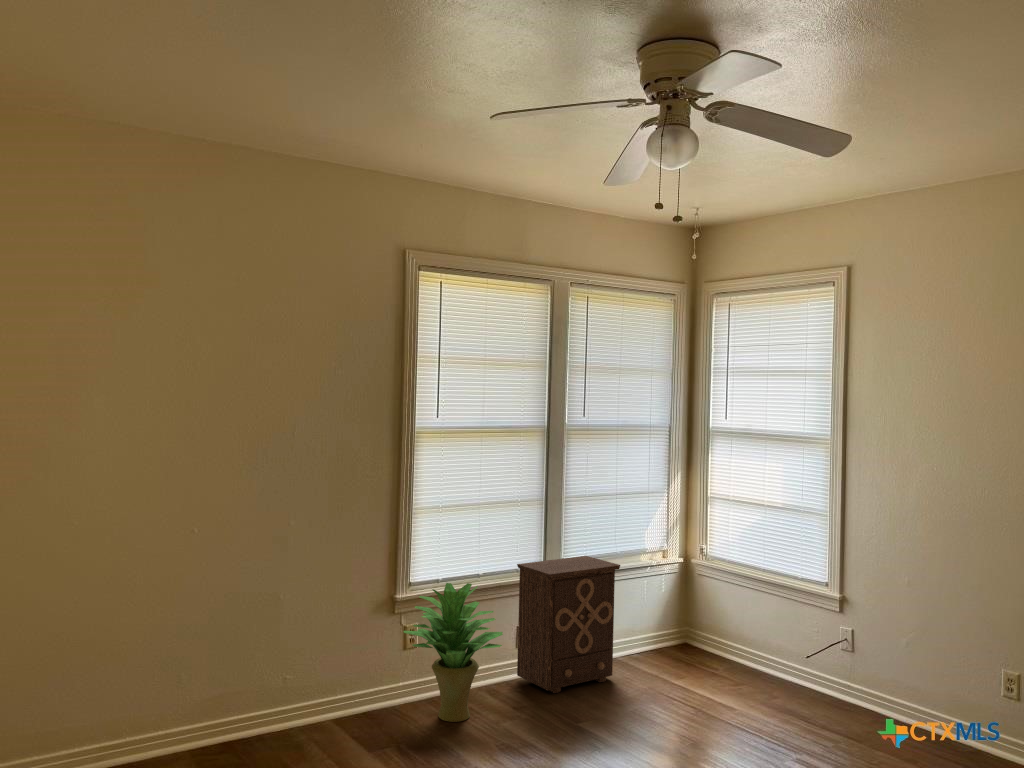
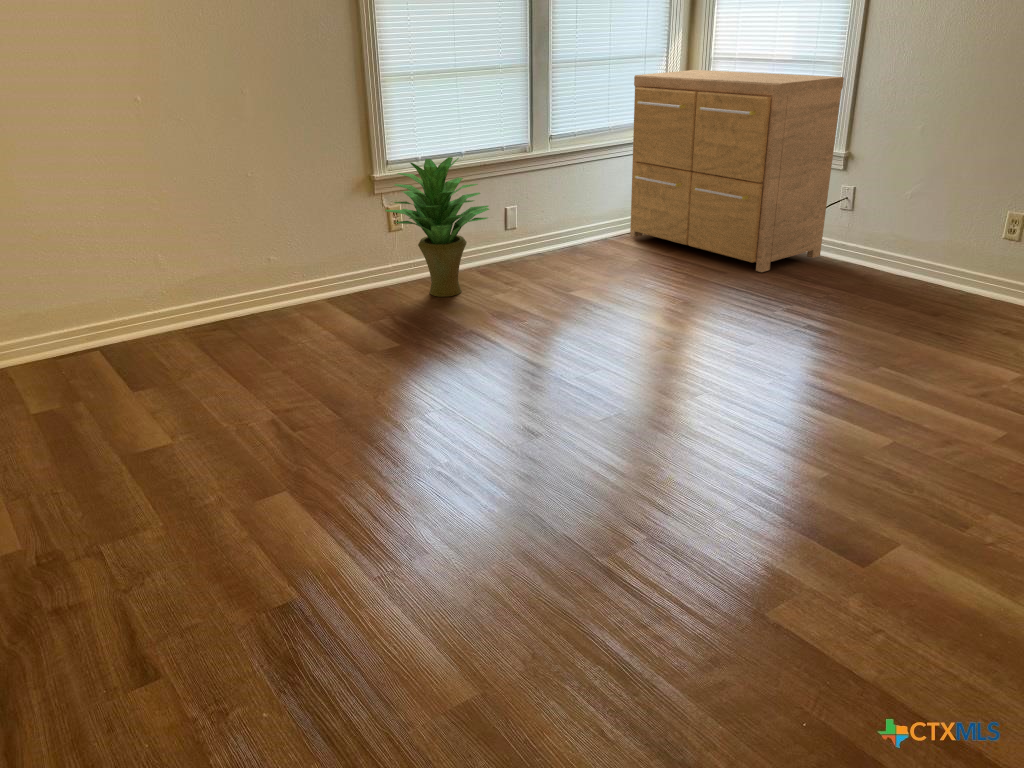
dresser: none [637,505,831,711] -> present [630,70,844,272]
nightstand: present [517,556,620,693] -> none [501,130,613,269]

